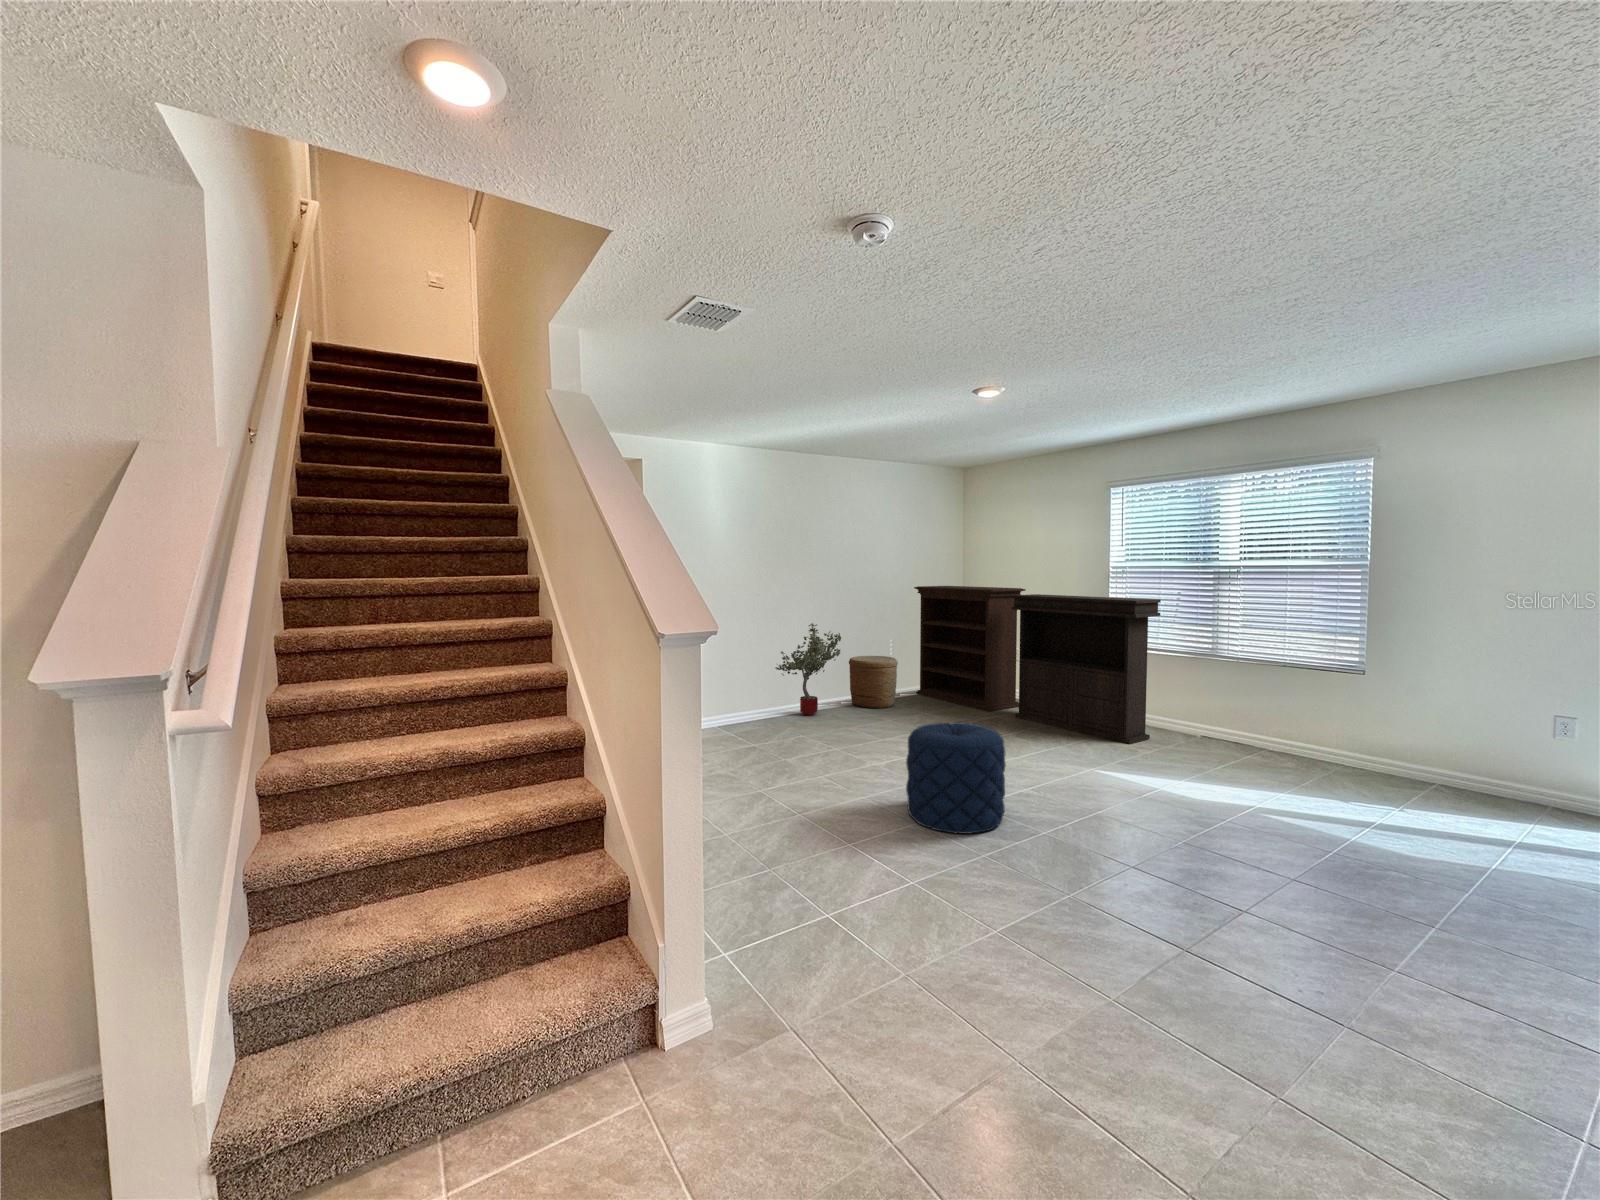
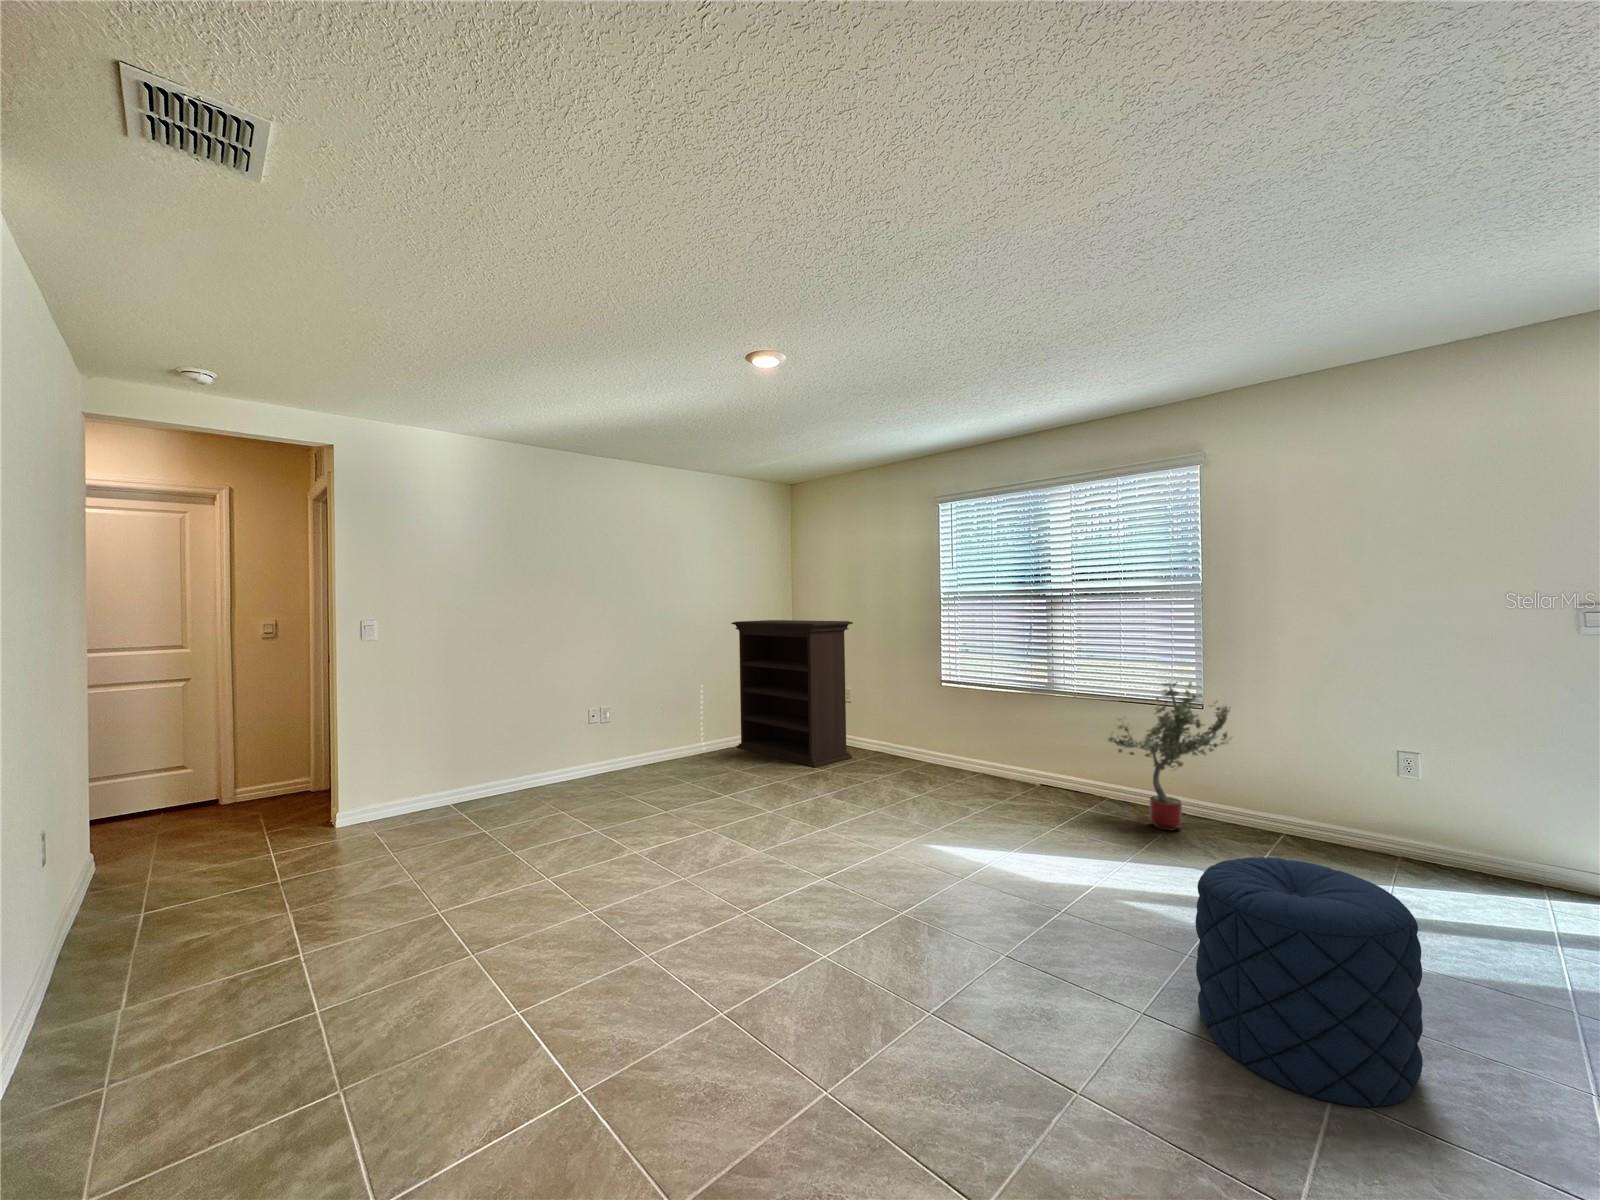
console table: present [1012,594,1161,744] -> none [834,628,992,803]
potted tree: present [775,623,841,716] -> present [1108,682,1231,830]
woven basket: present [849,656,898,708] -> none [648,706,707,772]
pouf: present [906,722,1006,834] -> present [1196,857,1423,1107]

